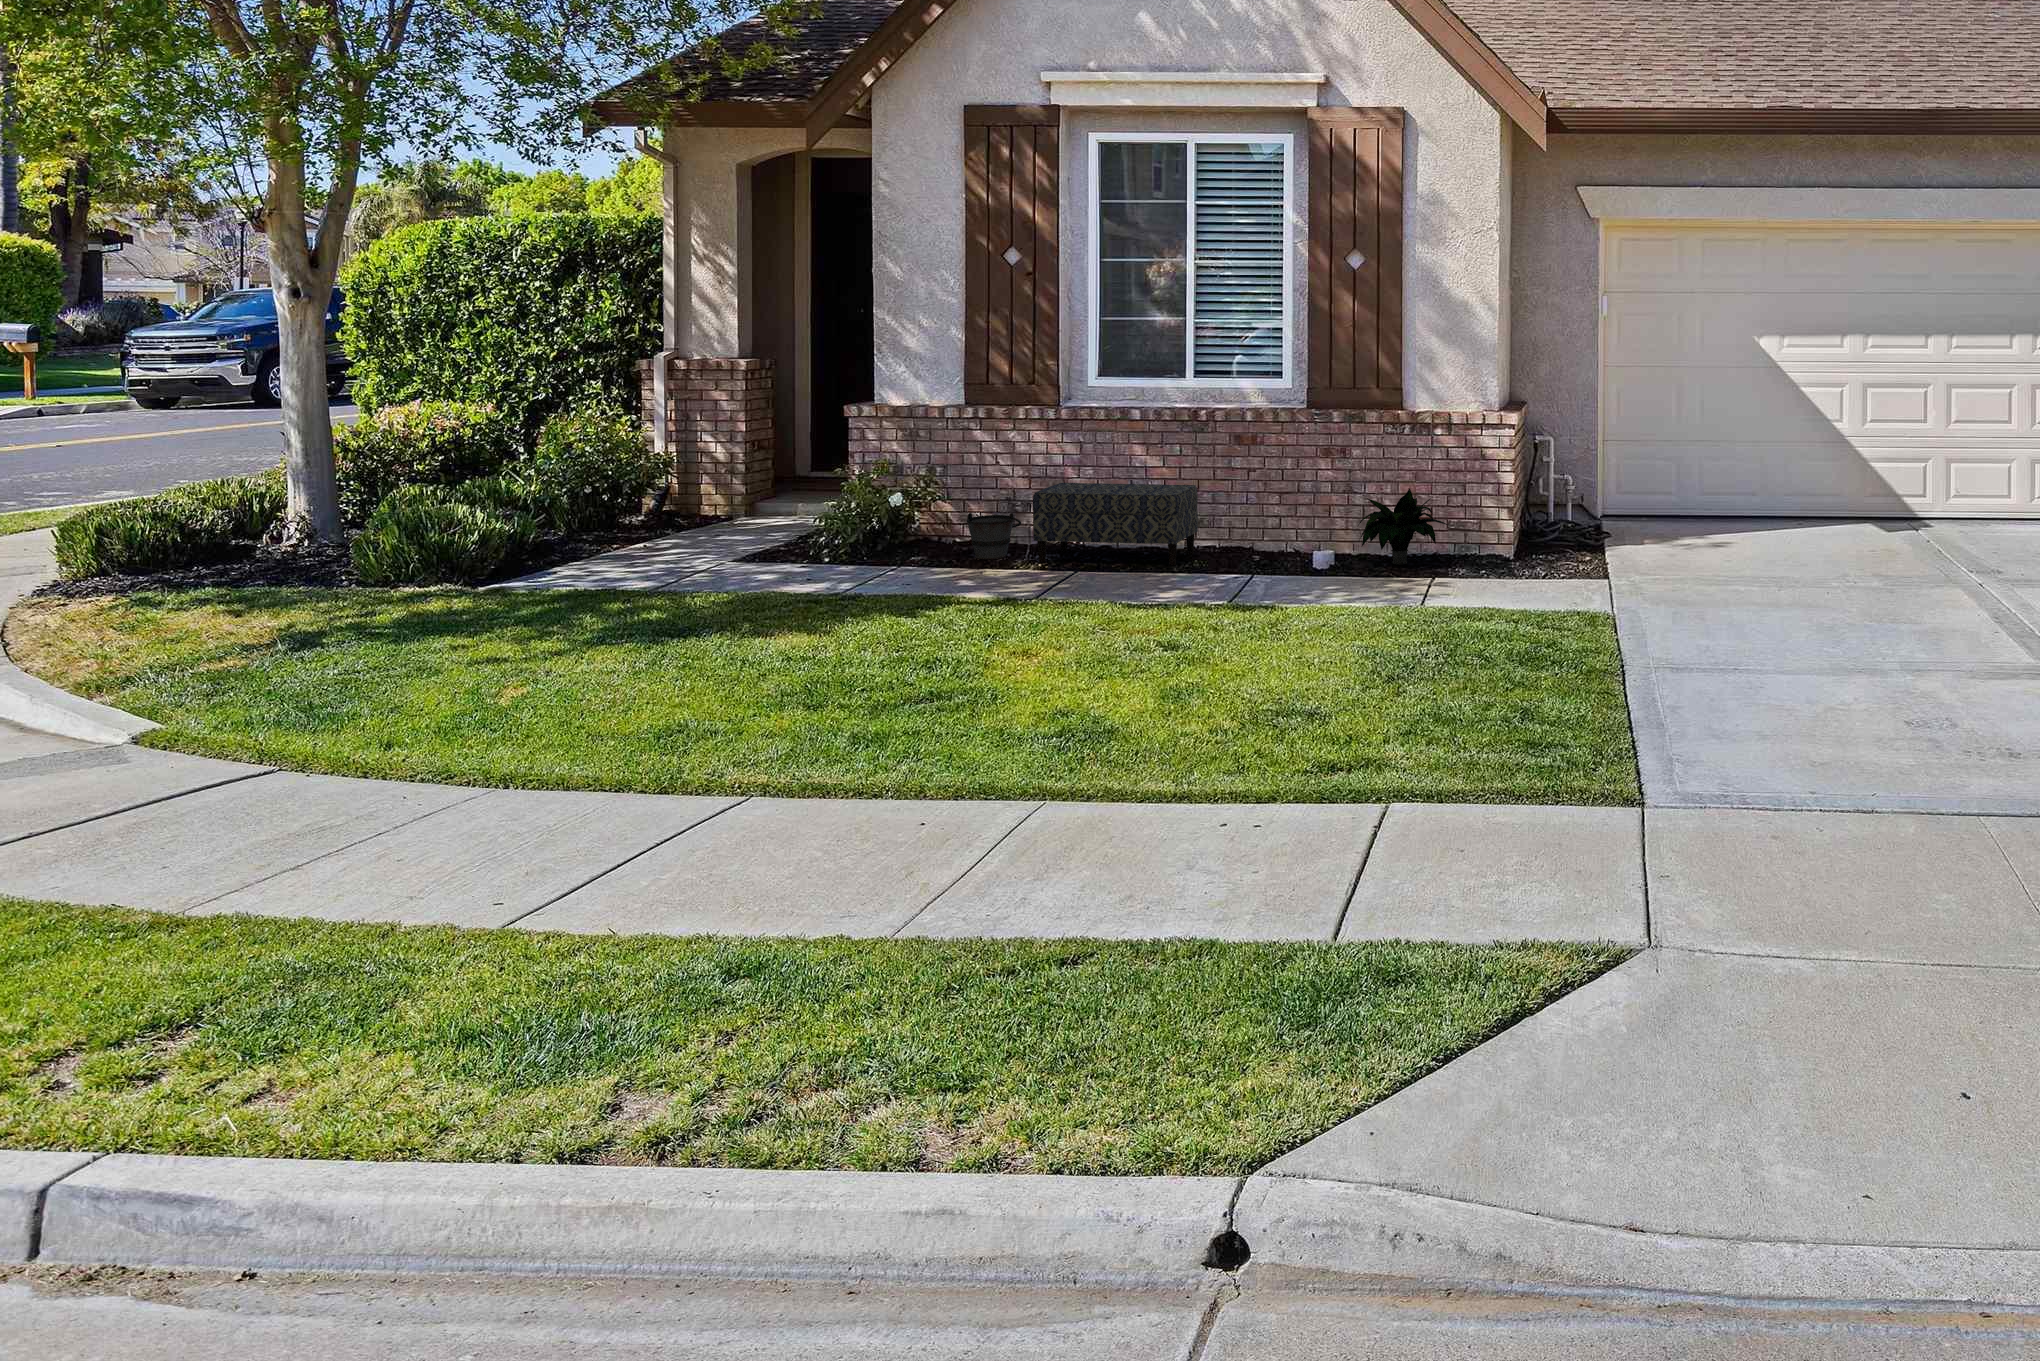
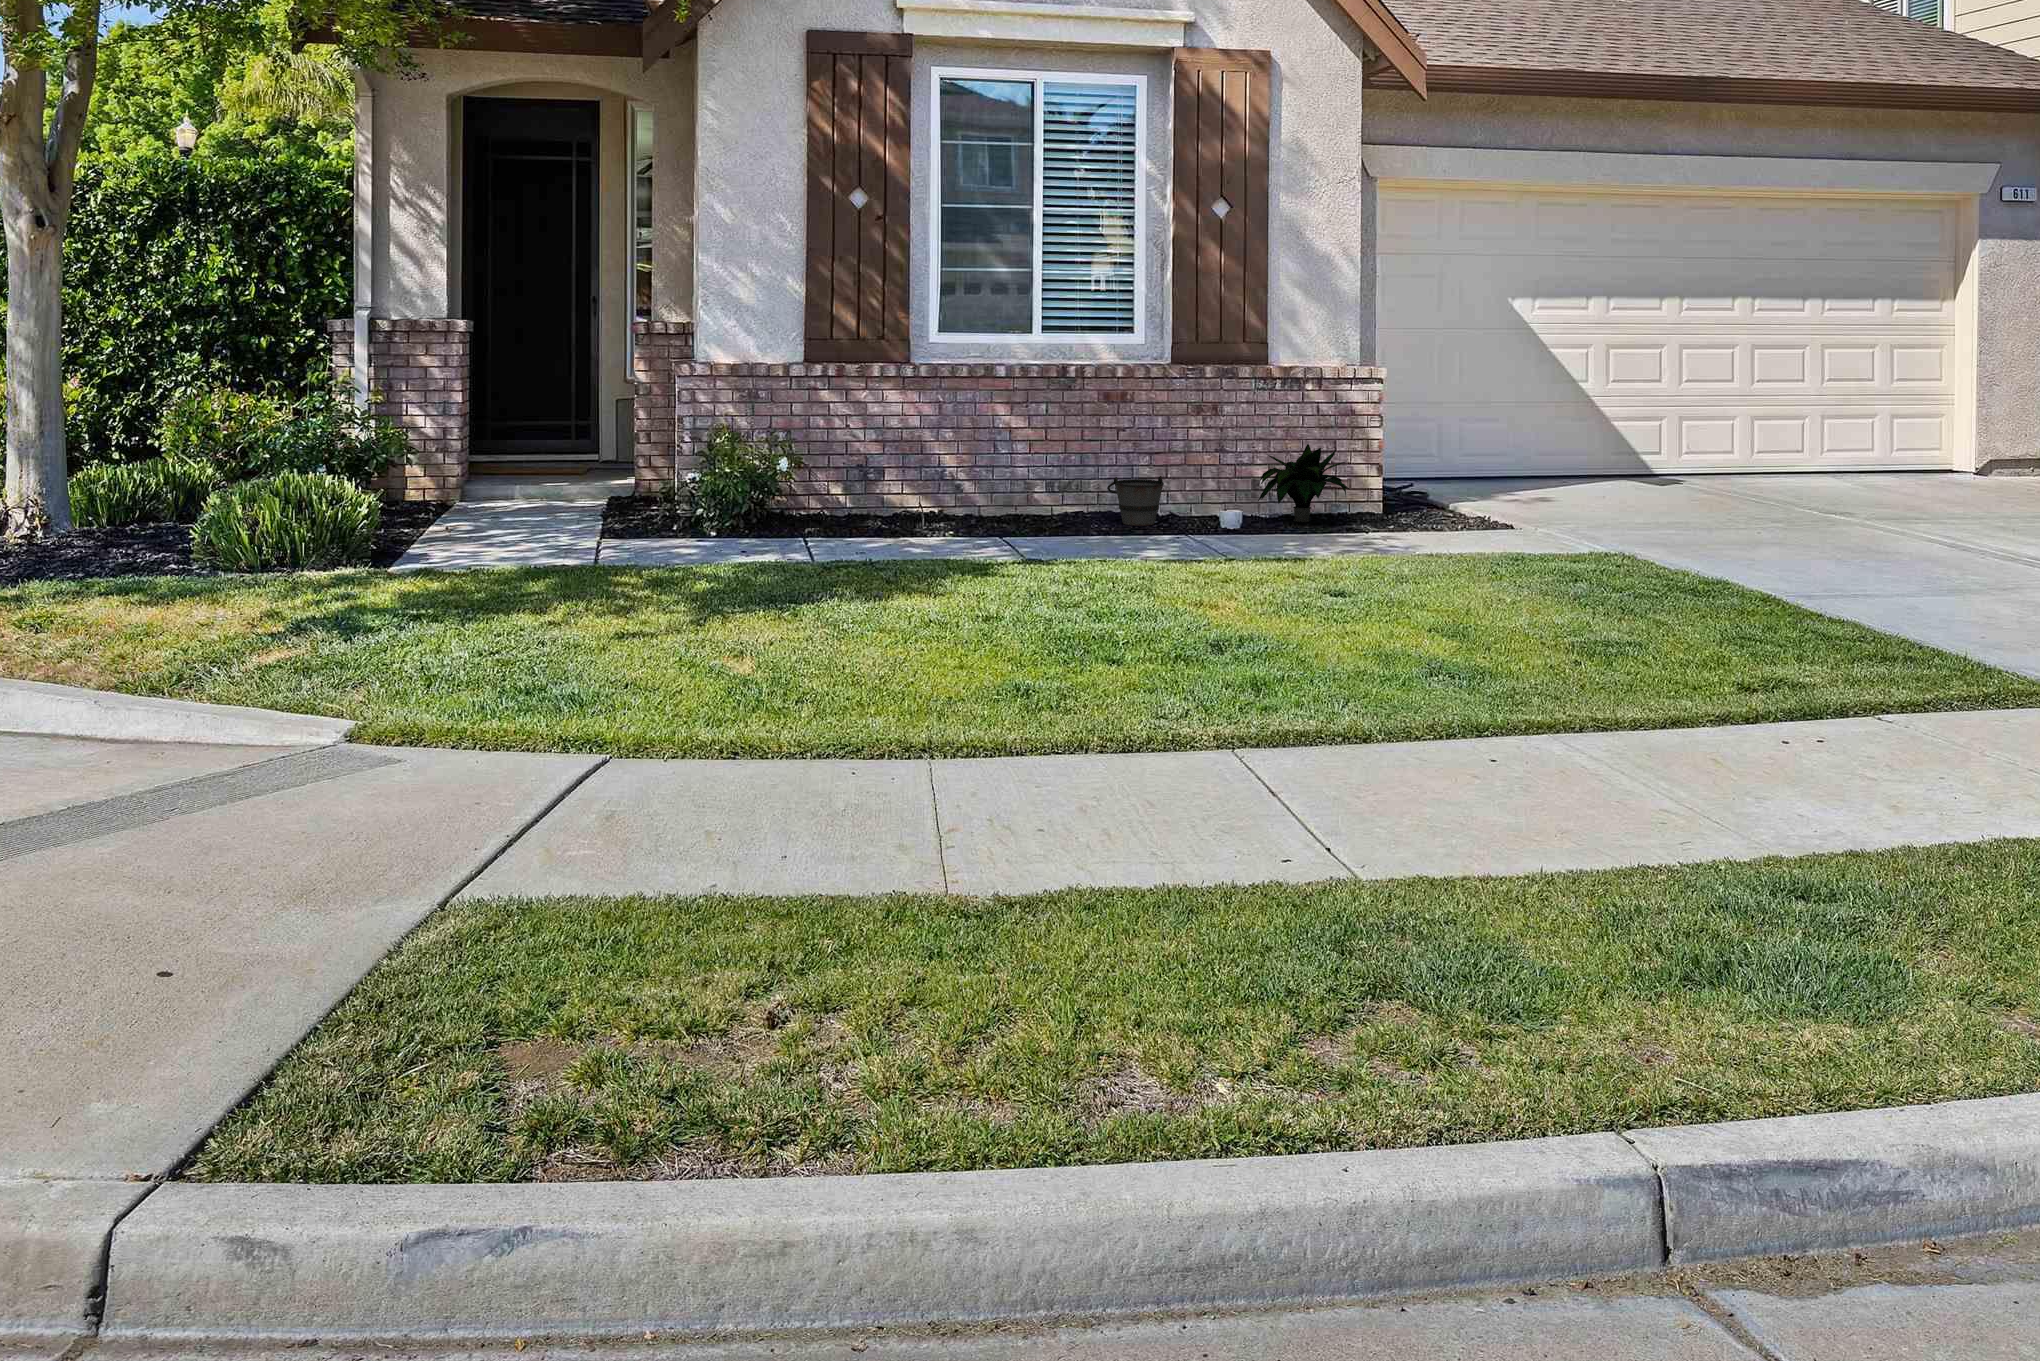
bench: present [1032,483,1198,565] -> none [918,447,1087,533]
bucket: present [966,513,1021,559] -> present [1107,476,1164,526]

